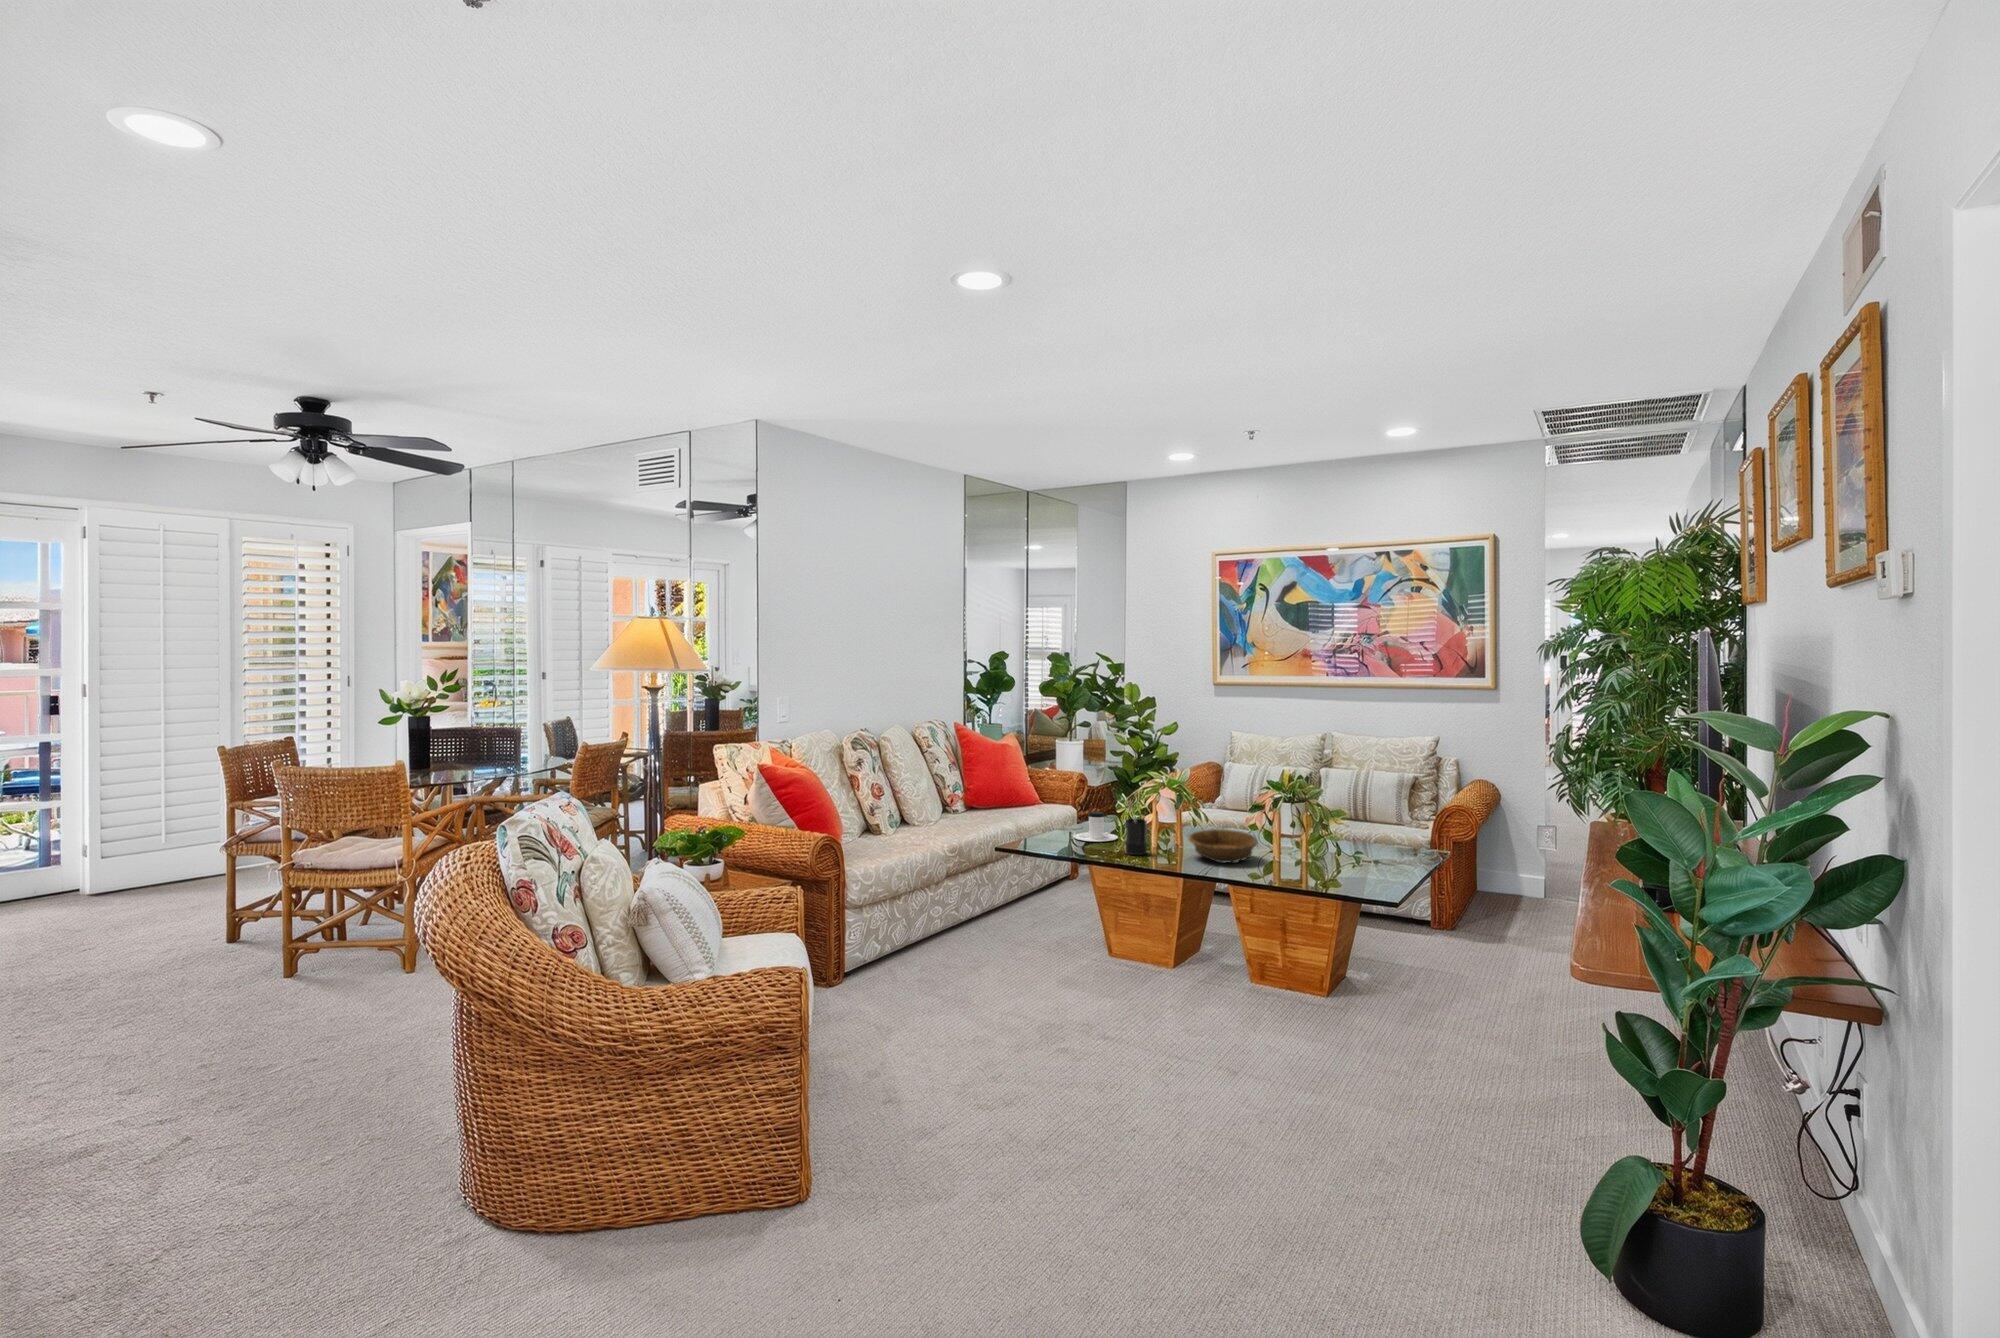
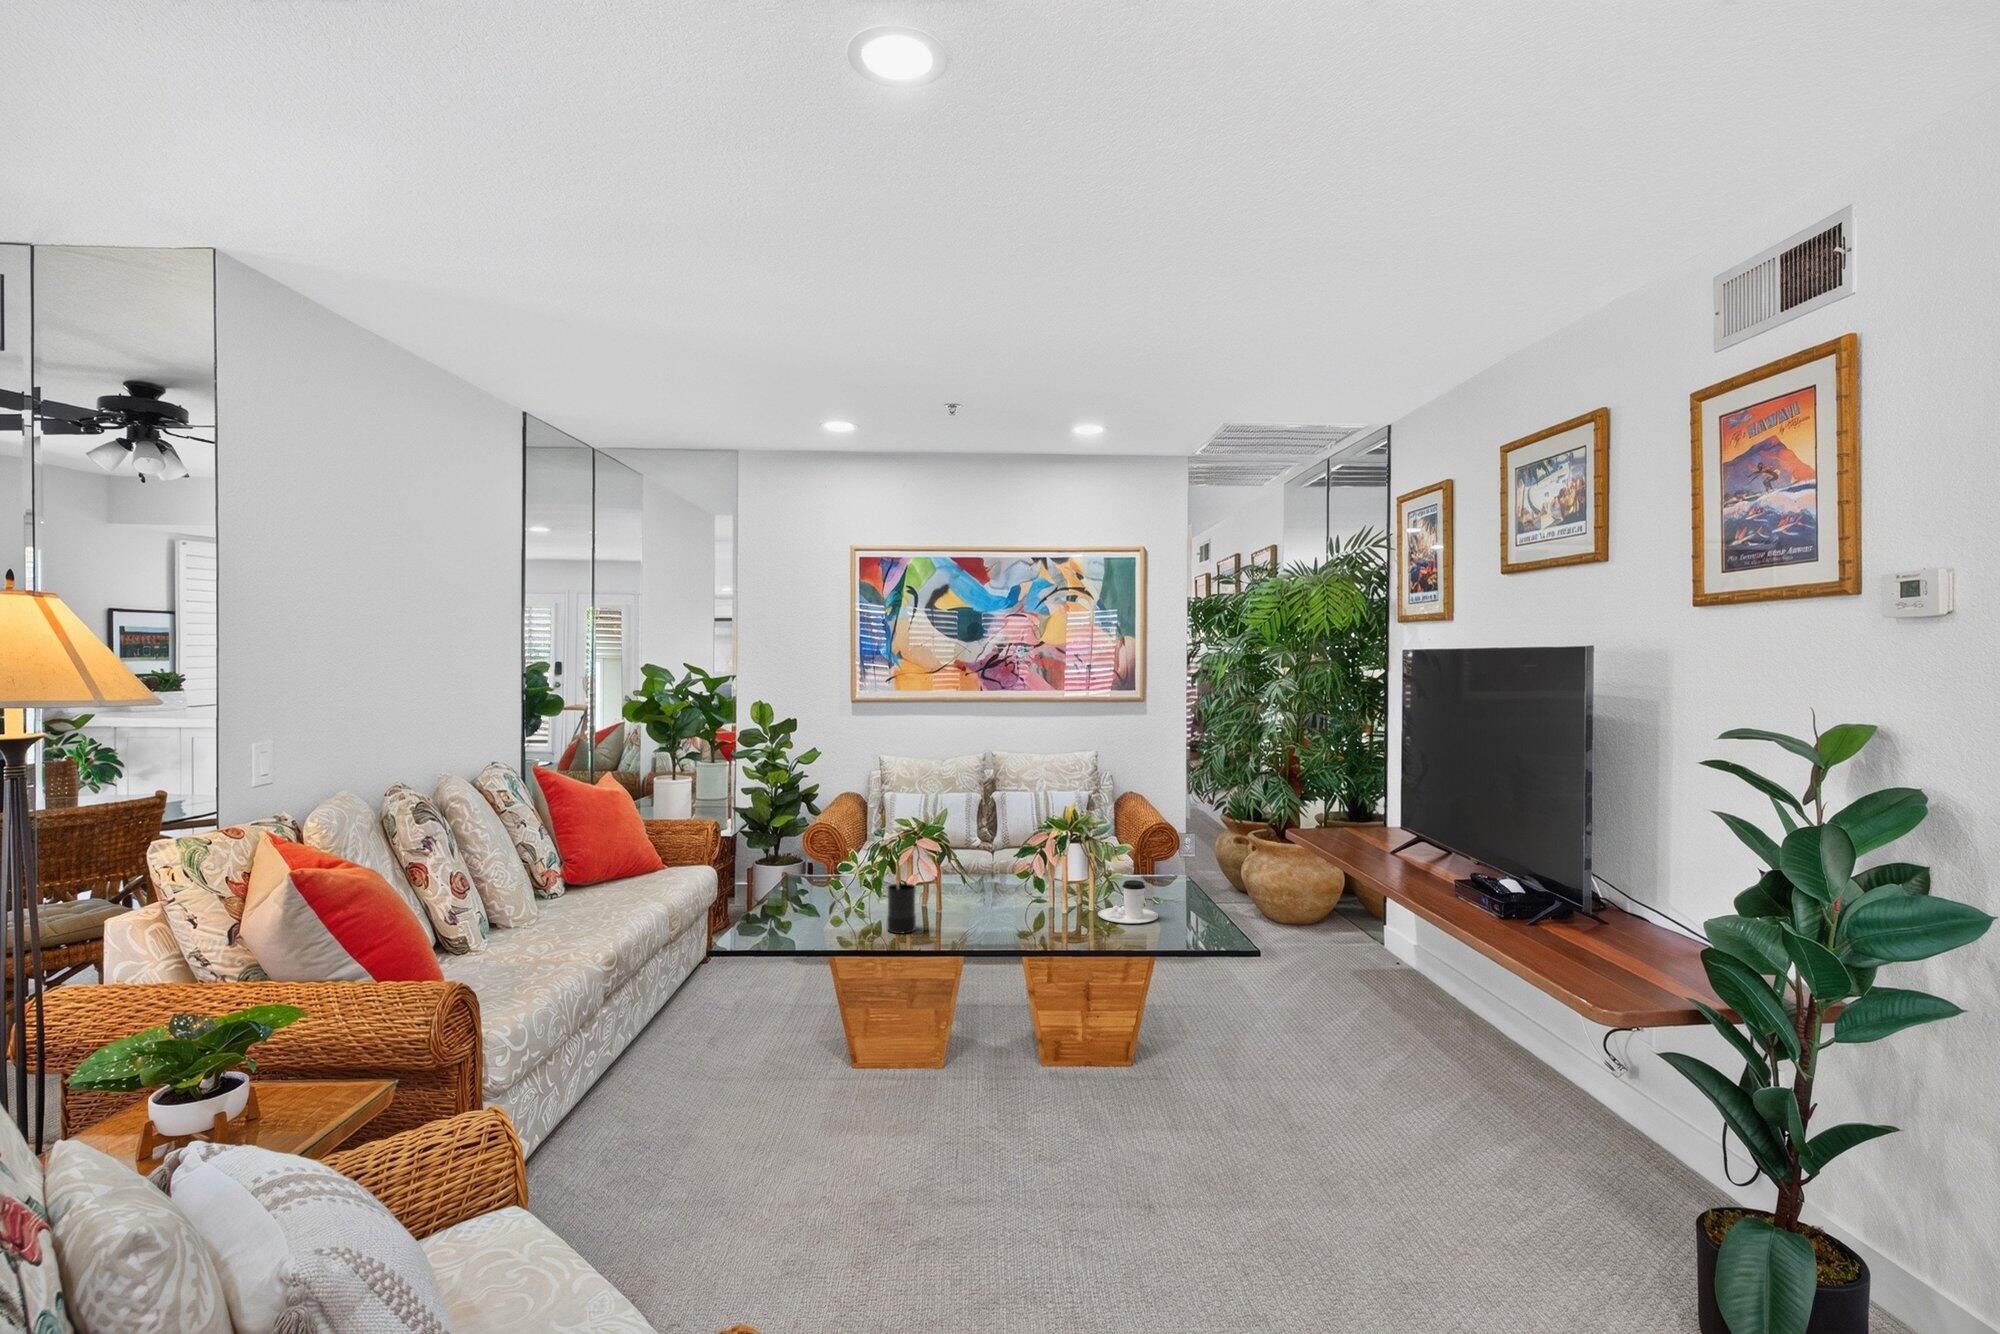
coffee cup: present [1073,811,1118,842] -> present [1098,880,1158,924]
decorative bowl: present [1188,829,1258,862] -> none [966,883,1051,927]

